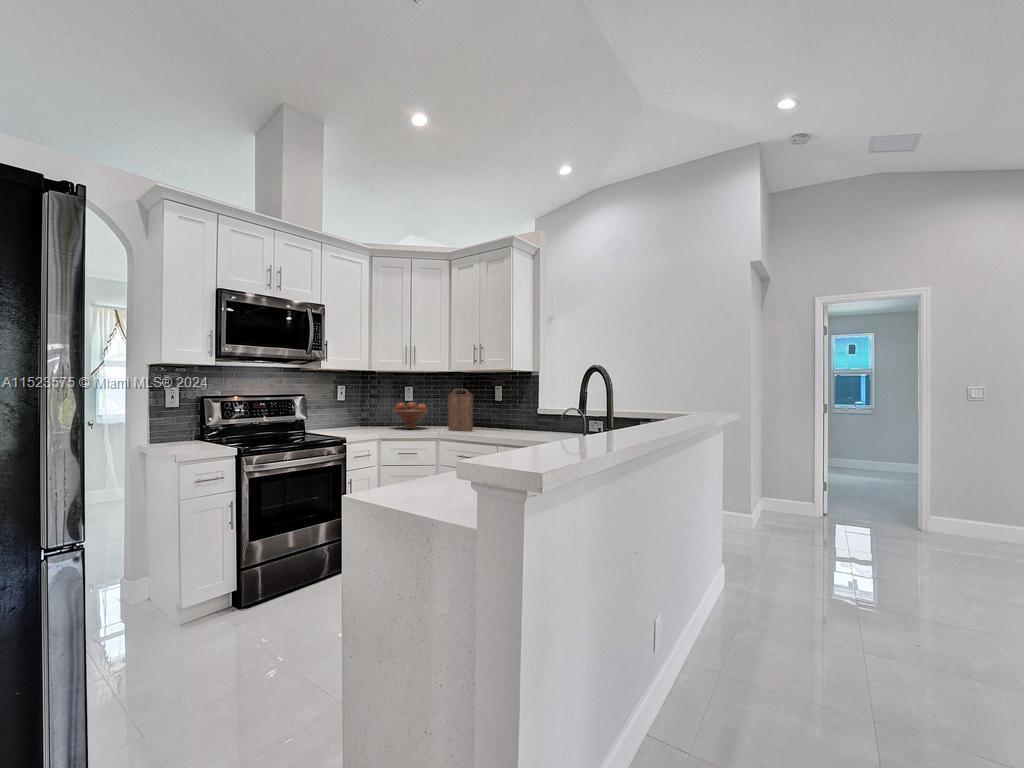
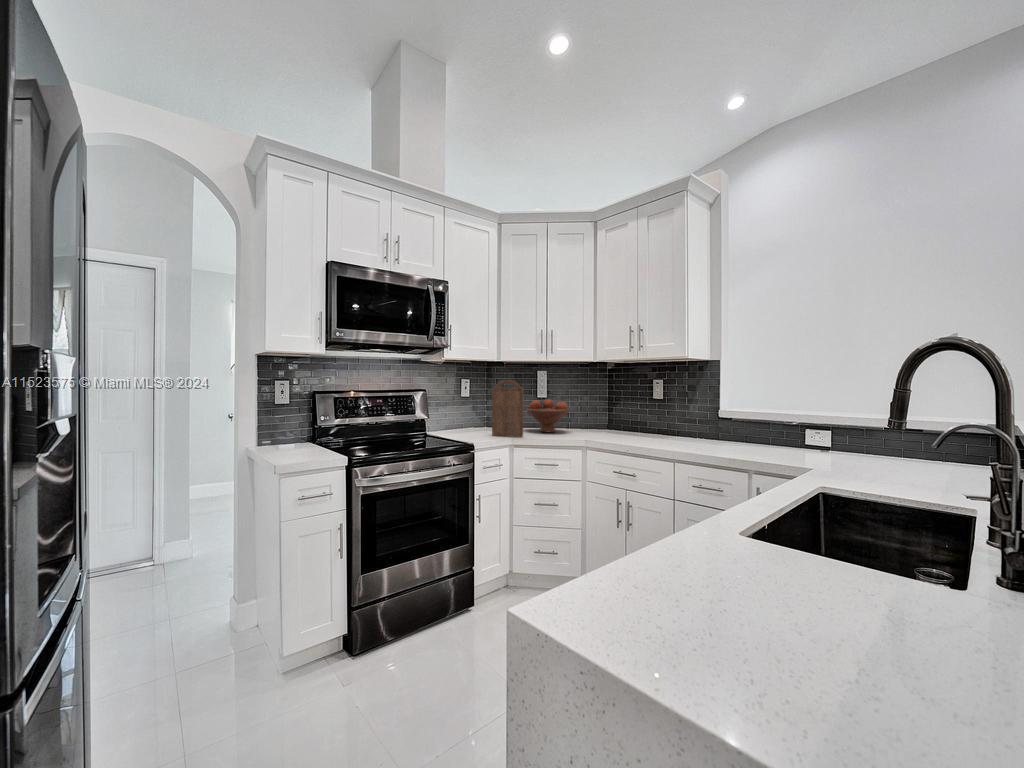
cutting board: present [448,389,473,431] -> present [492,381,523,437]

